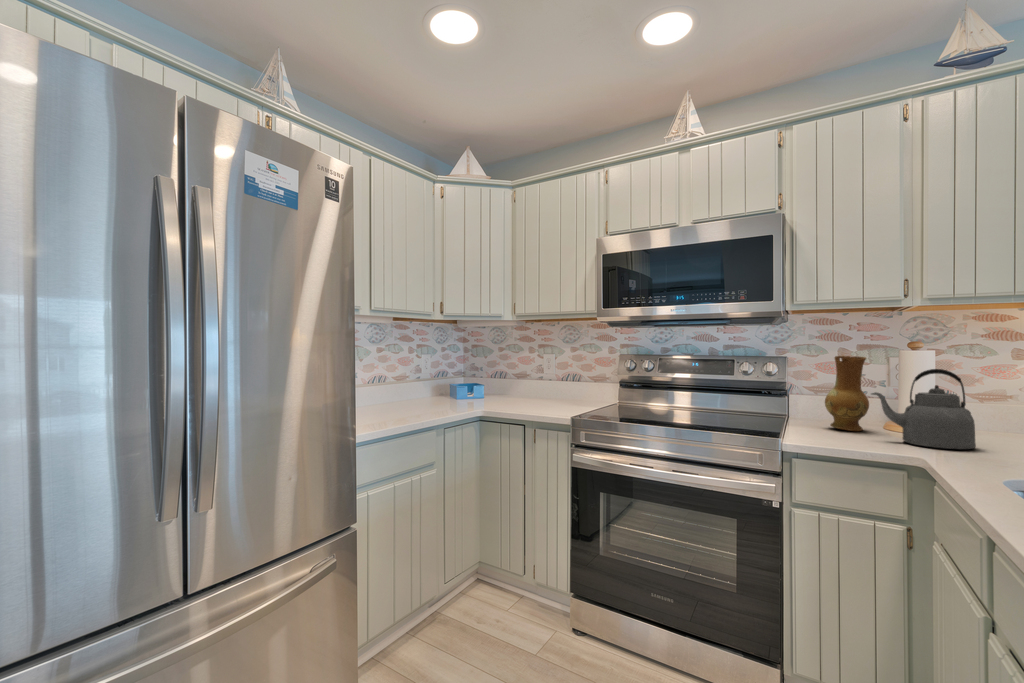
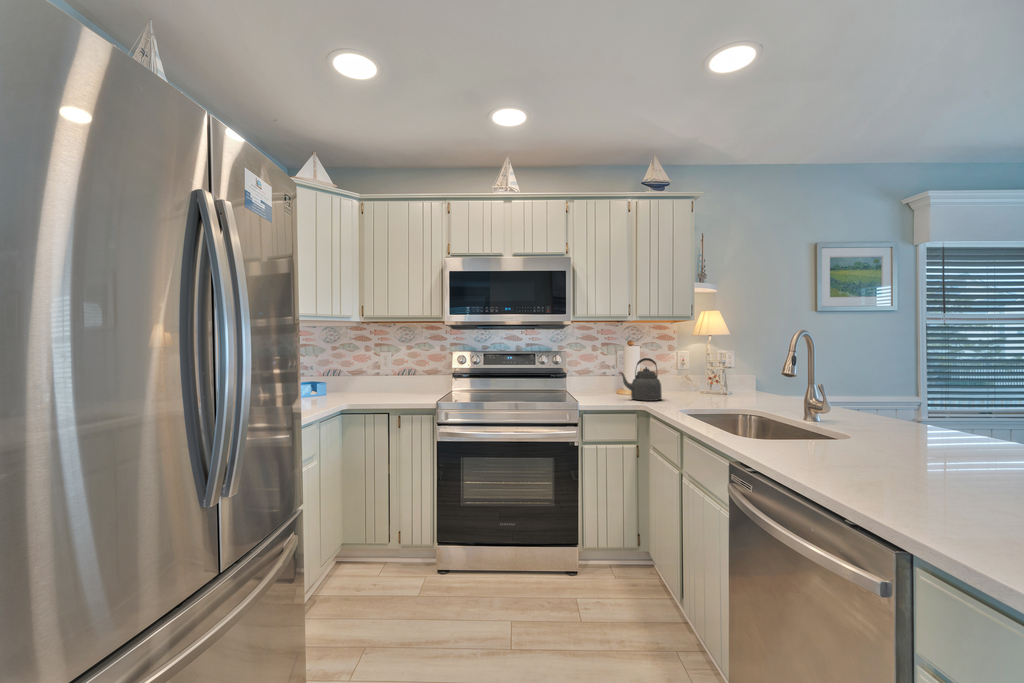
ceramic jug: present [825,356,869,431] -> none [590,350,612,396]

